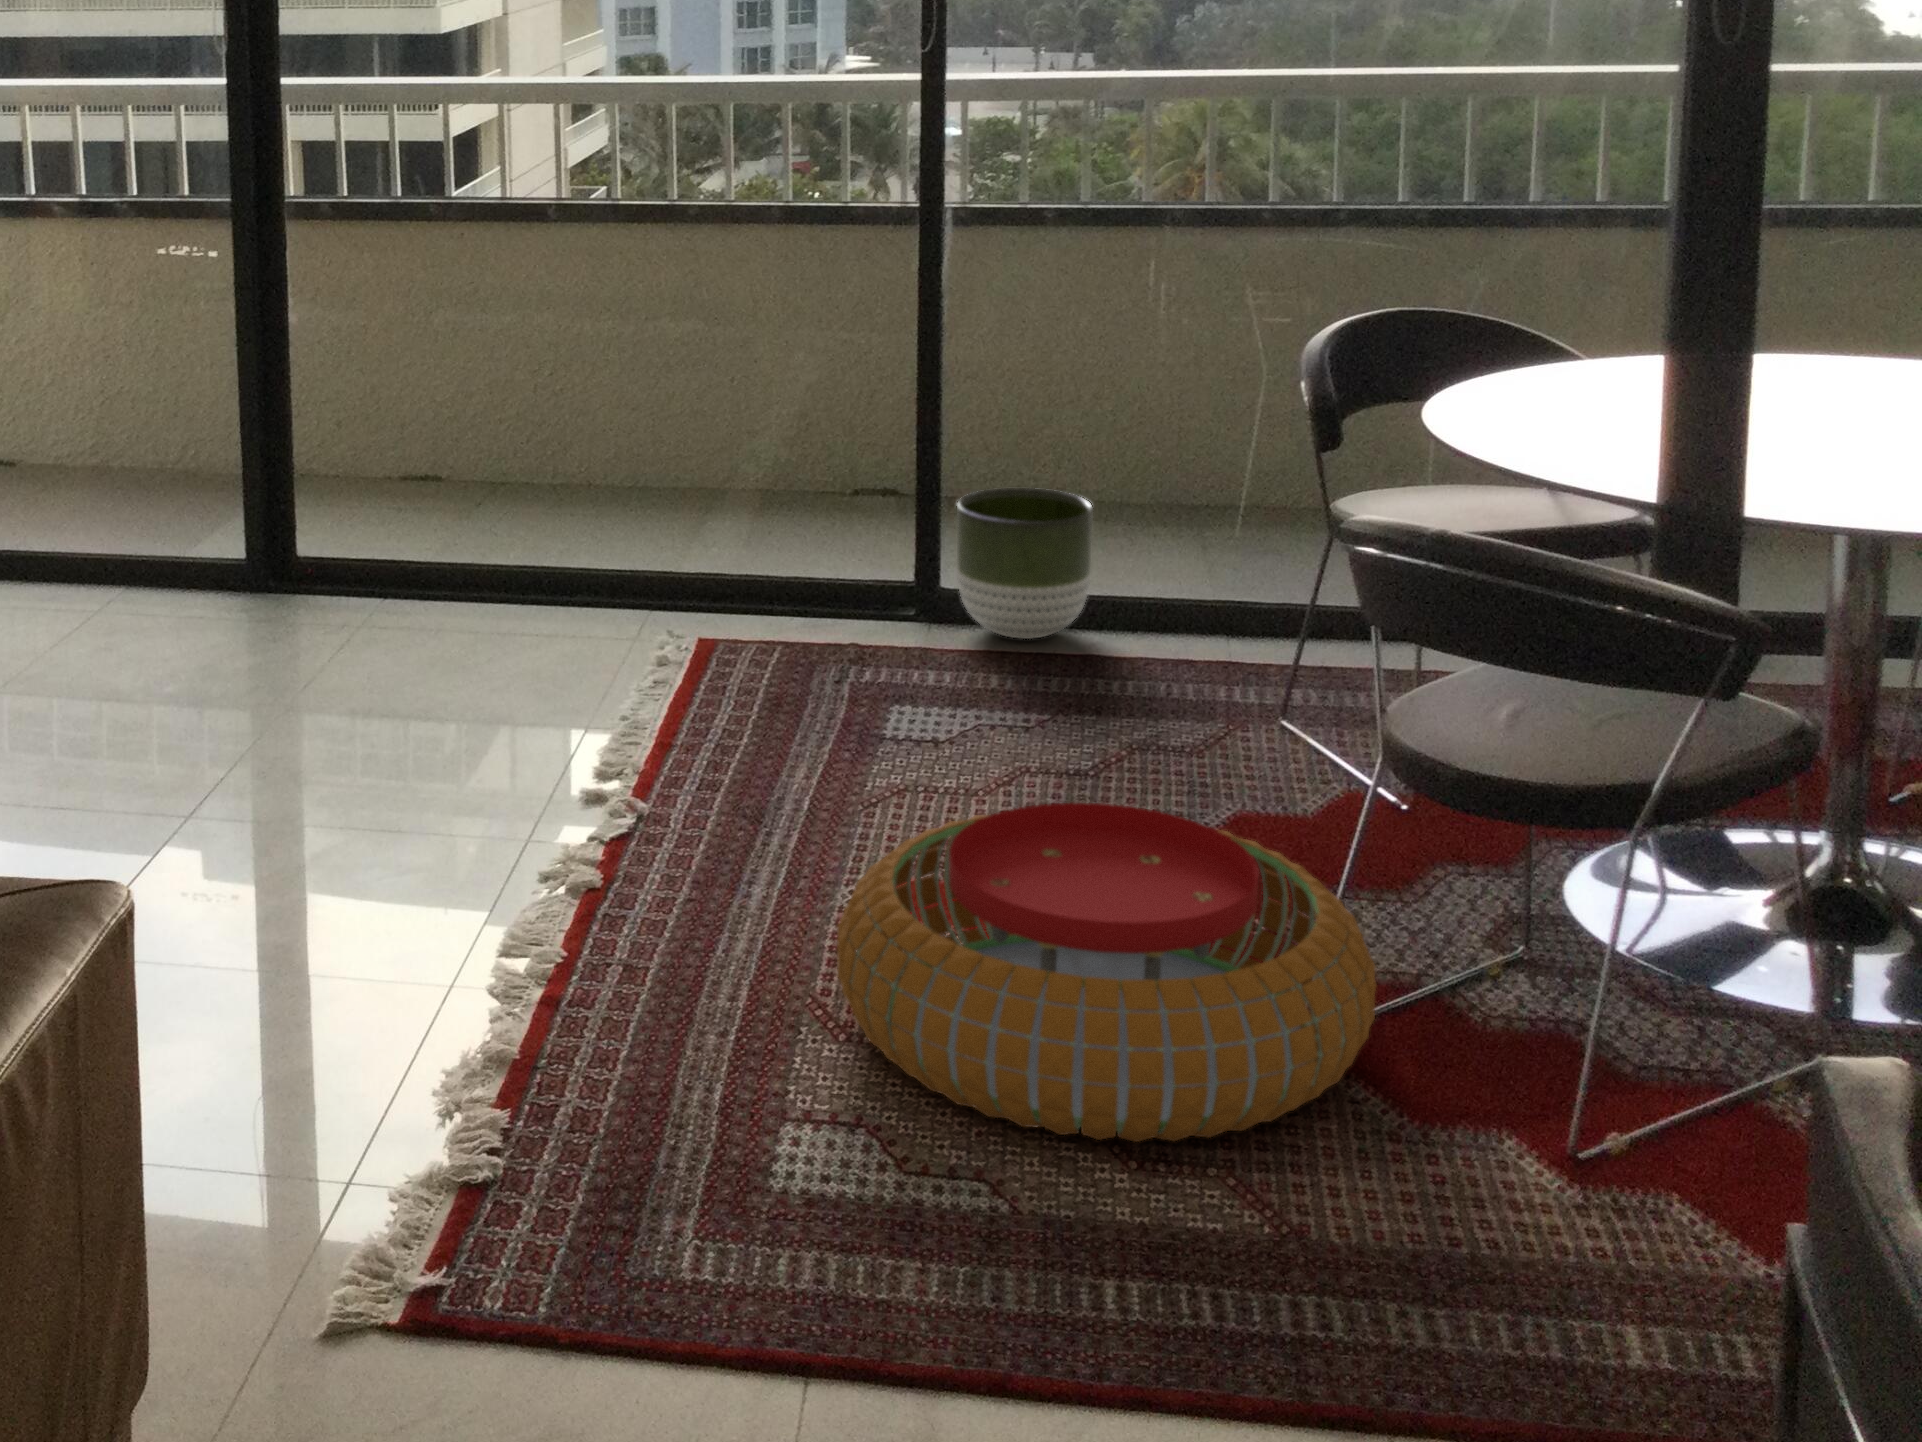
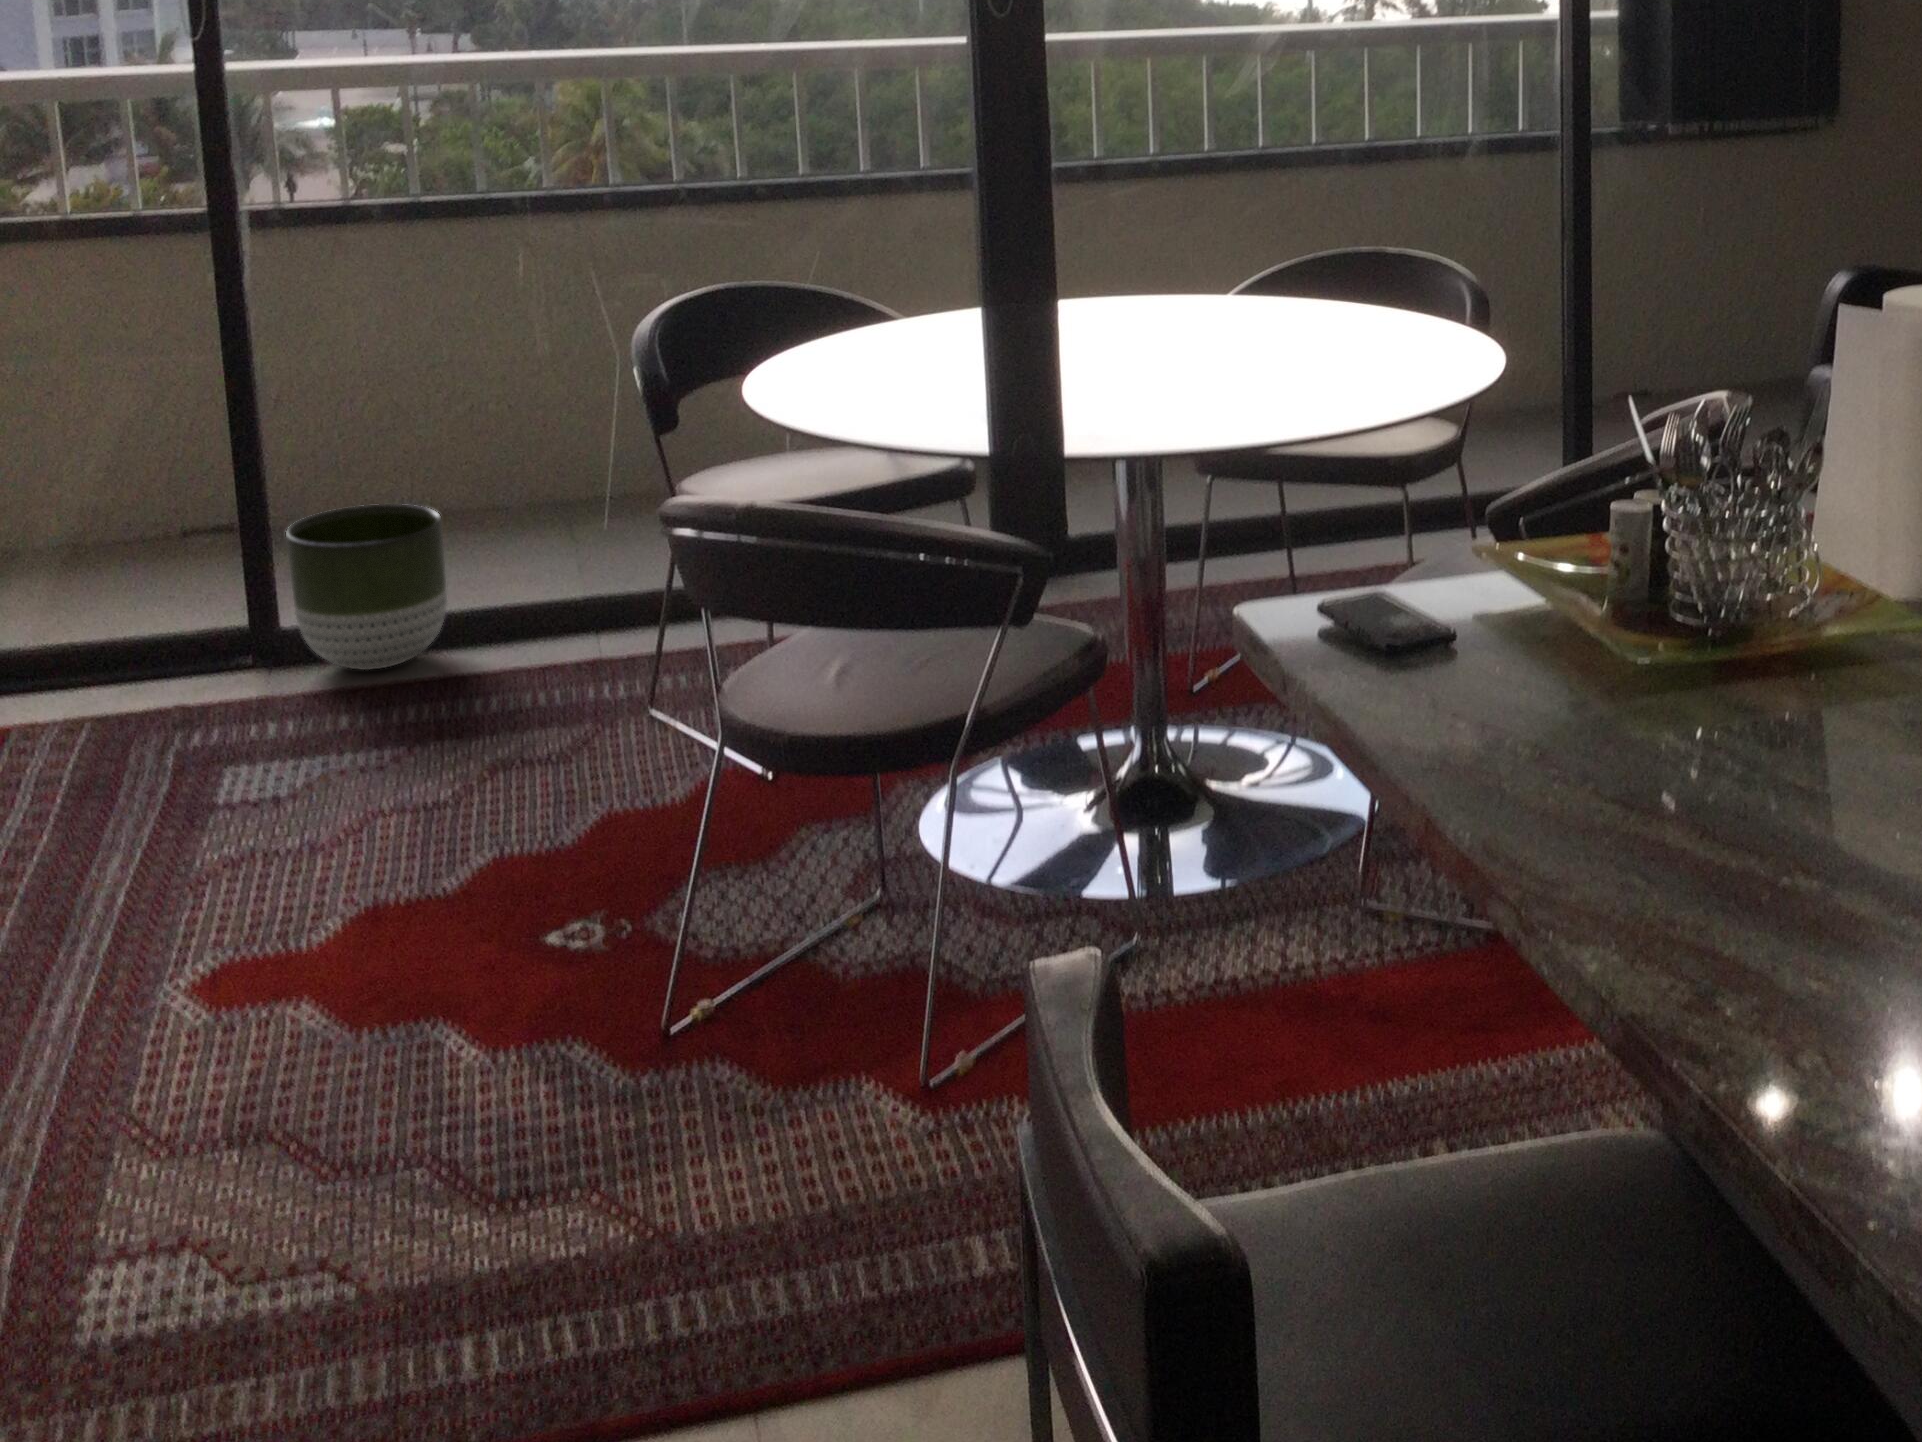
pouf: present [837,803,1376,1142] -> none [144,835,735,1200]

